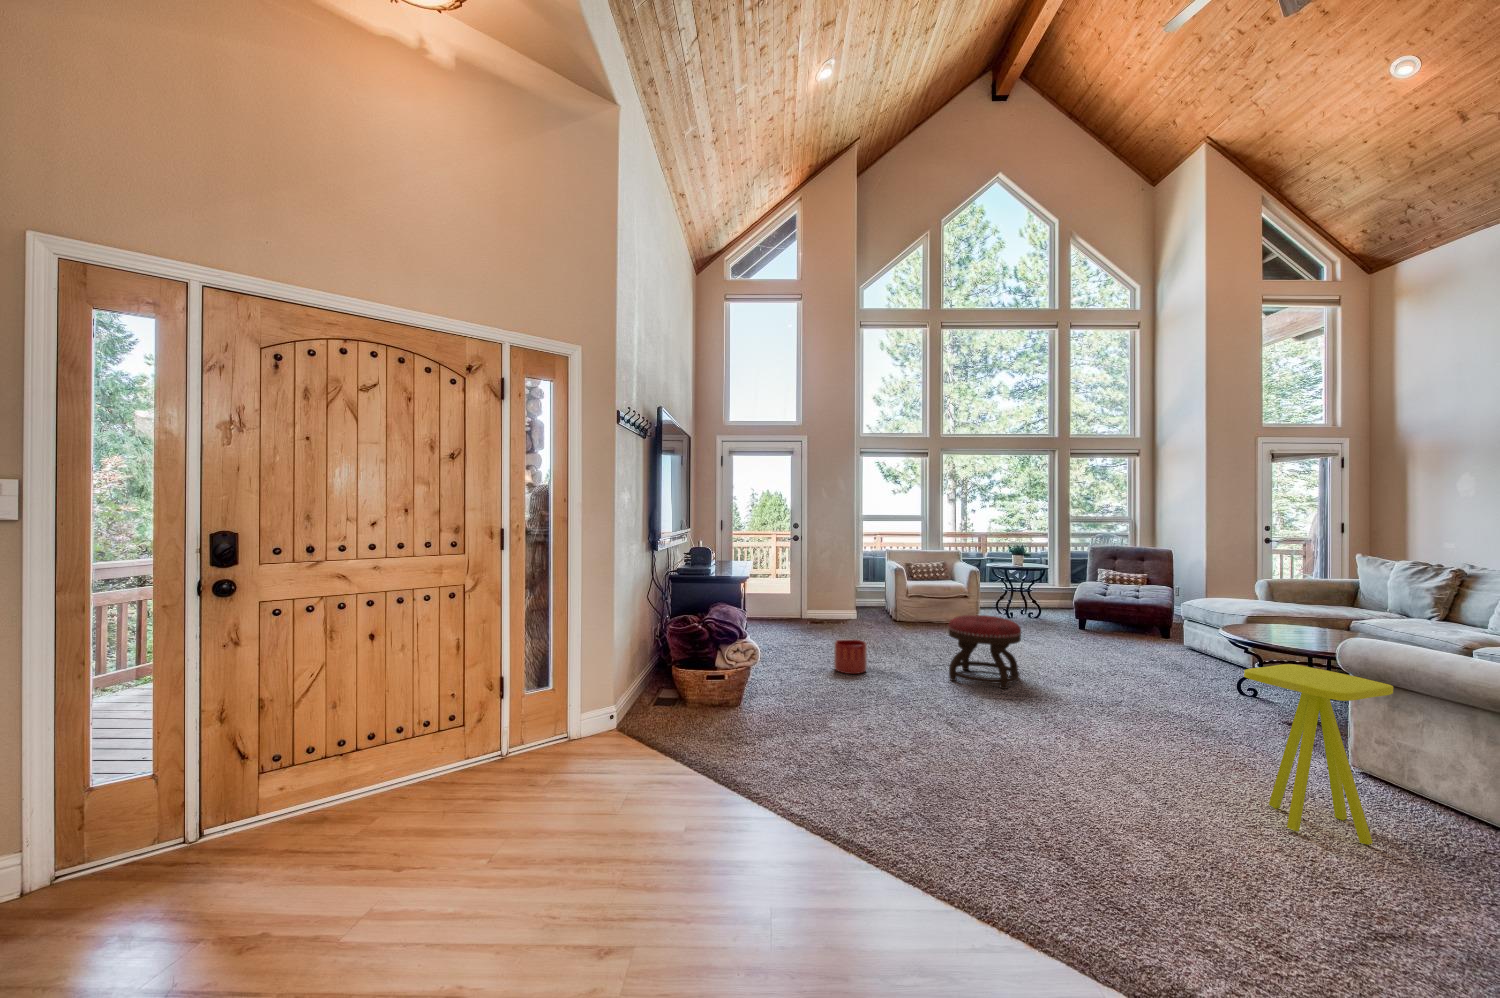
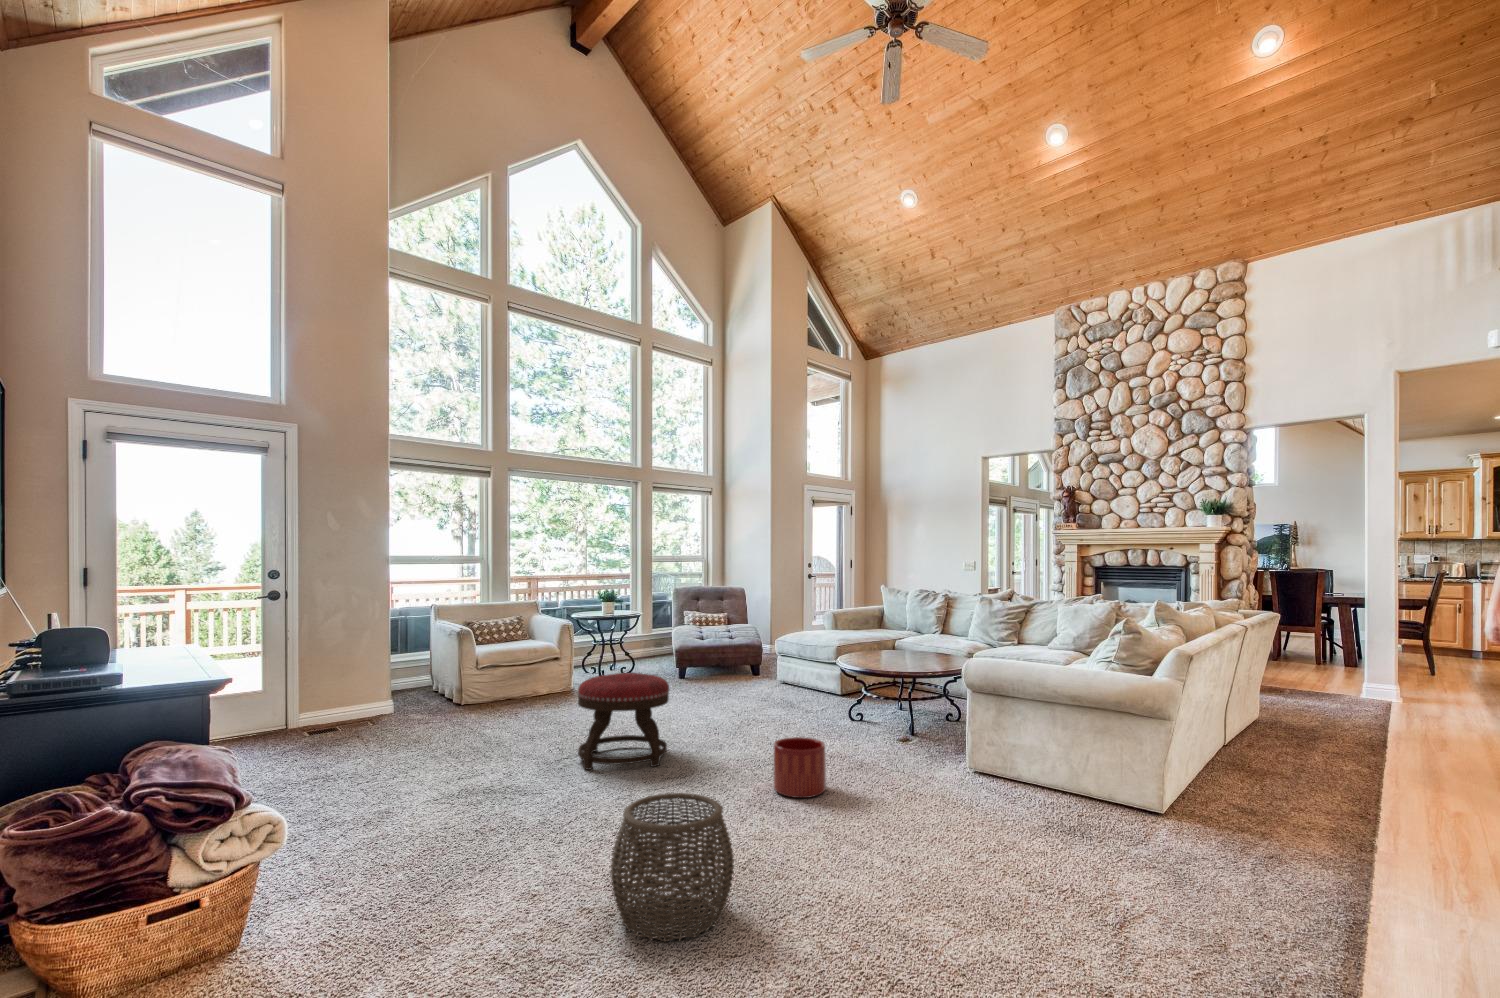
planter: present [834,639,867,674] -> present [774,737,826,798]
side table: present [1244,664,1393,845] -> none [972,676,1079,852]
woven basket: none [898,696,981,785] -> present [611,793,734,942]

